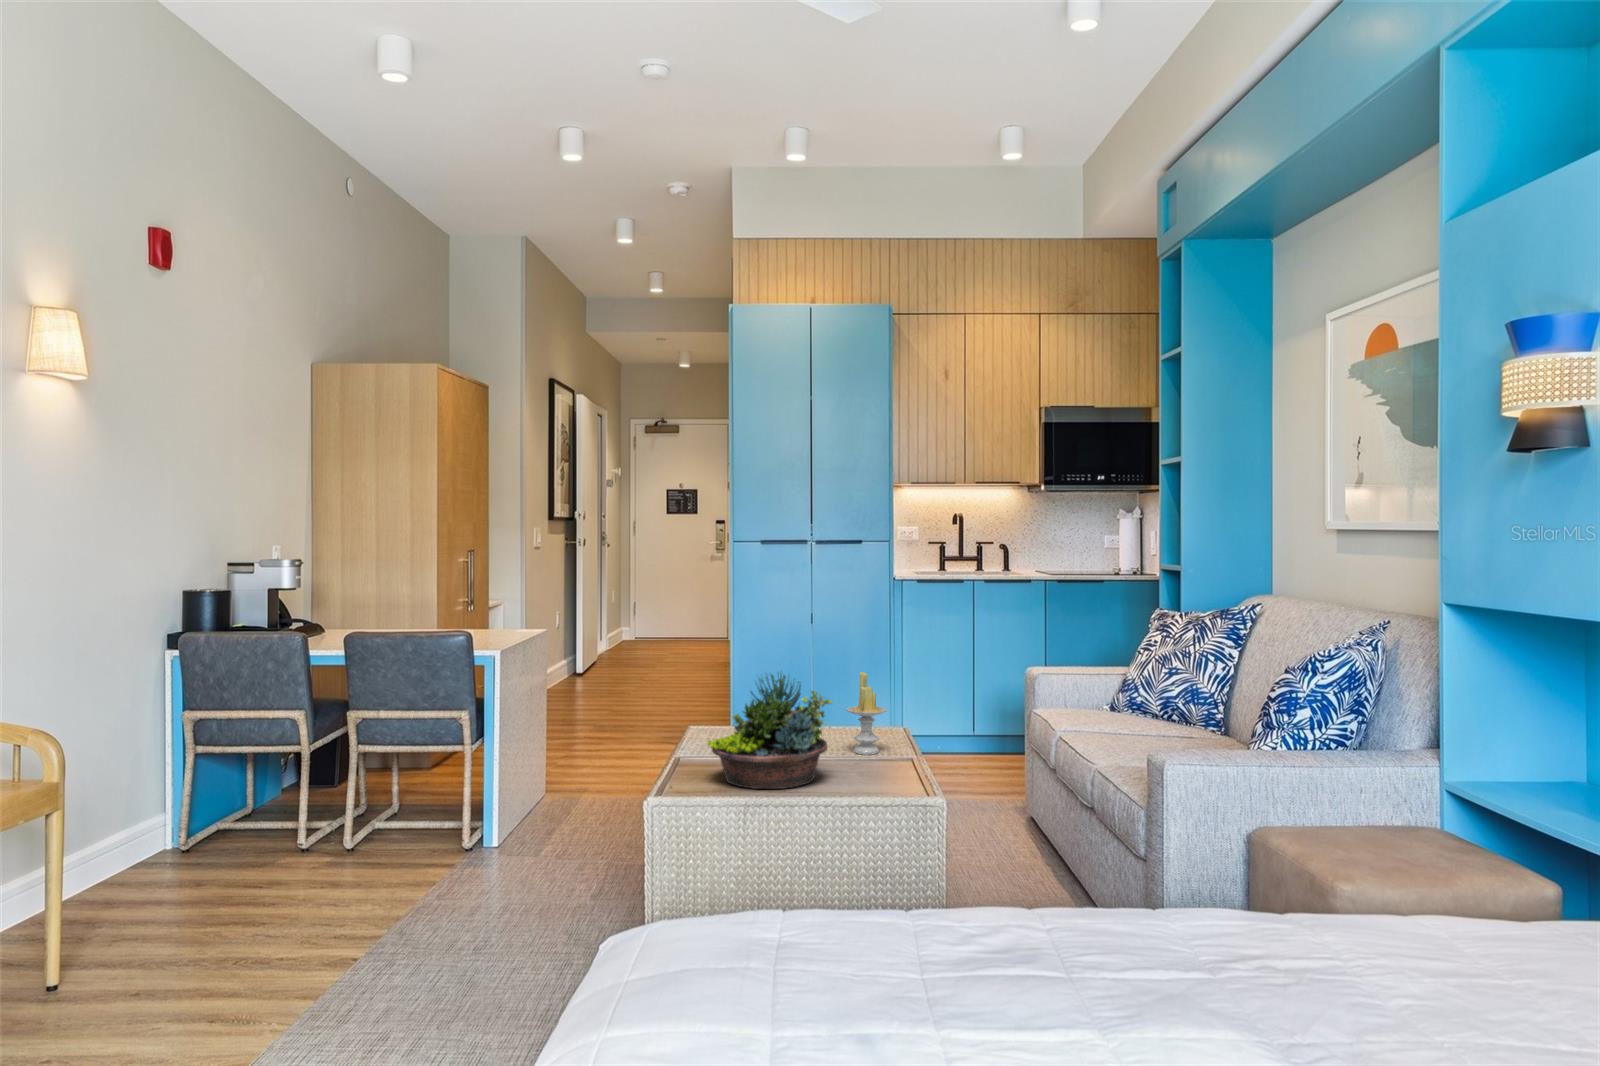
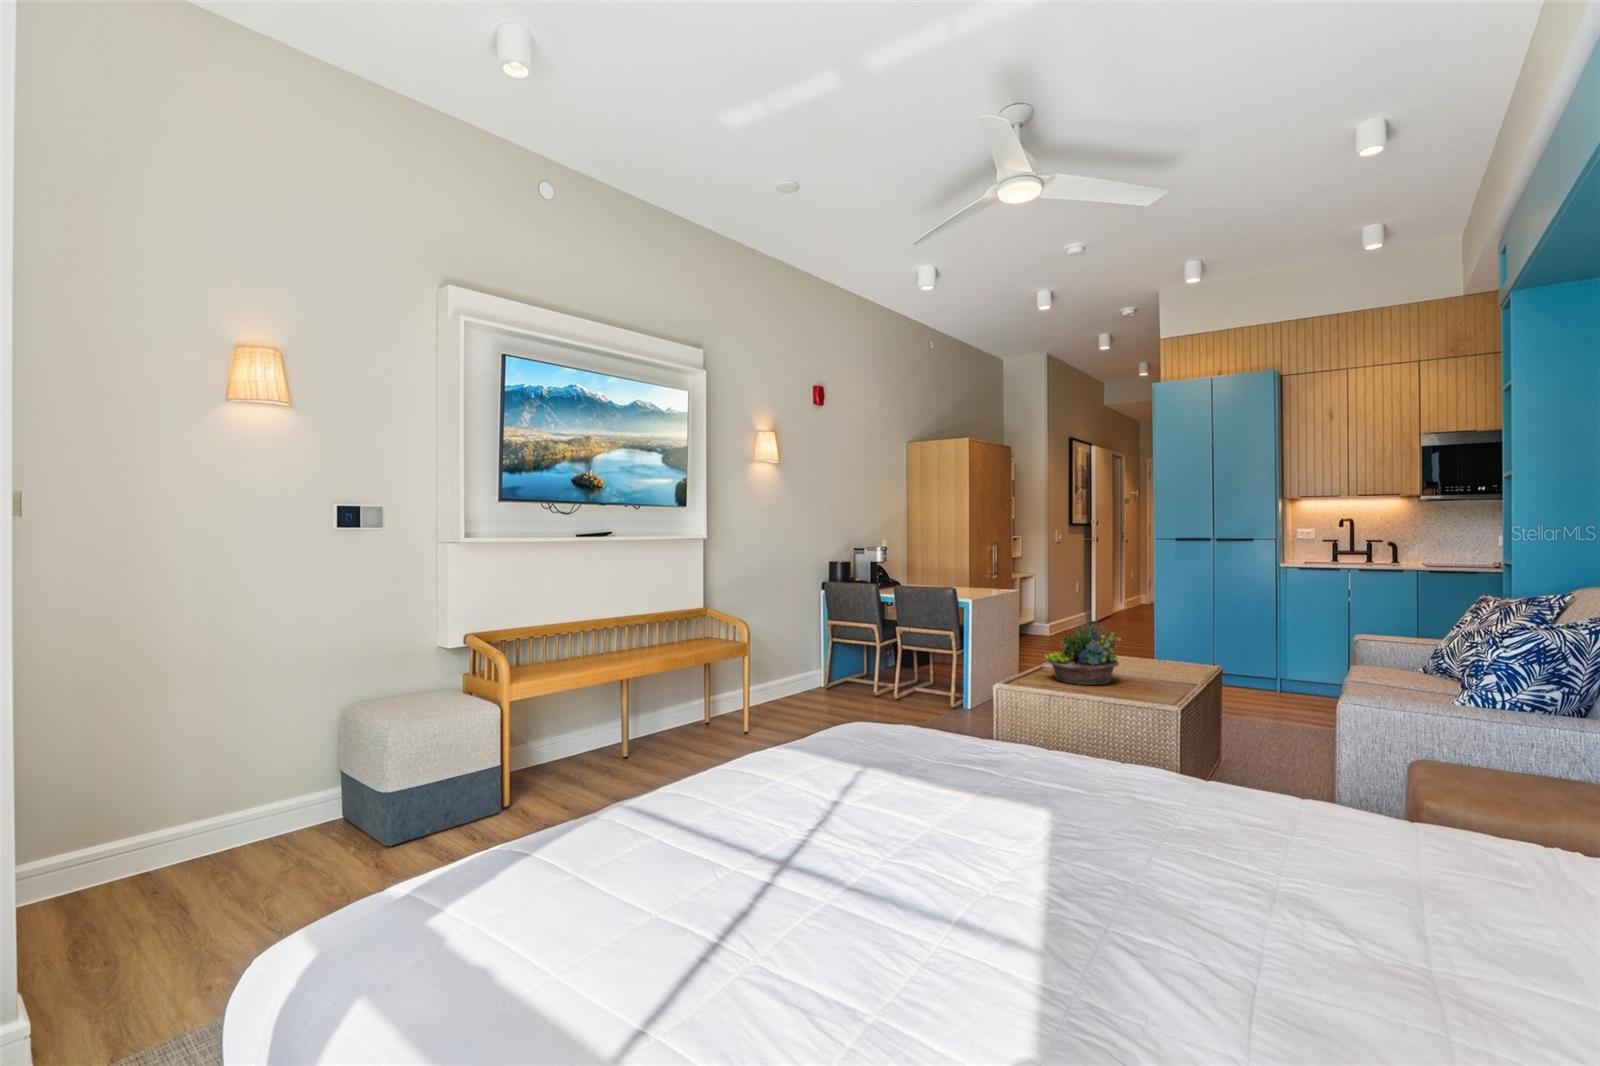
candle: present [846,672,887,755] -> none [1153,625,1181,677]

